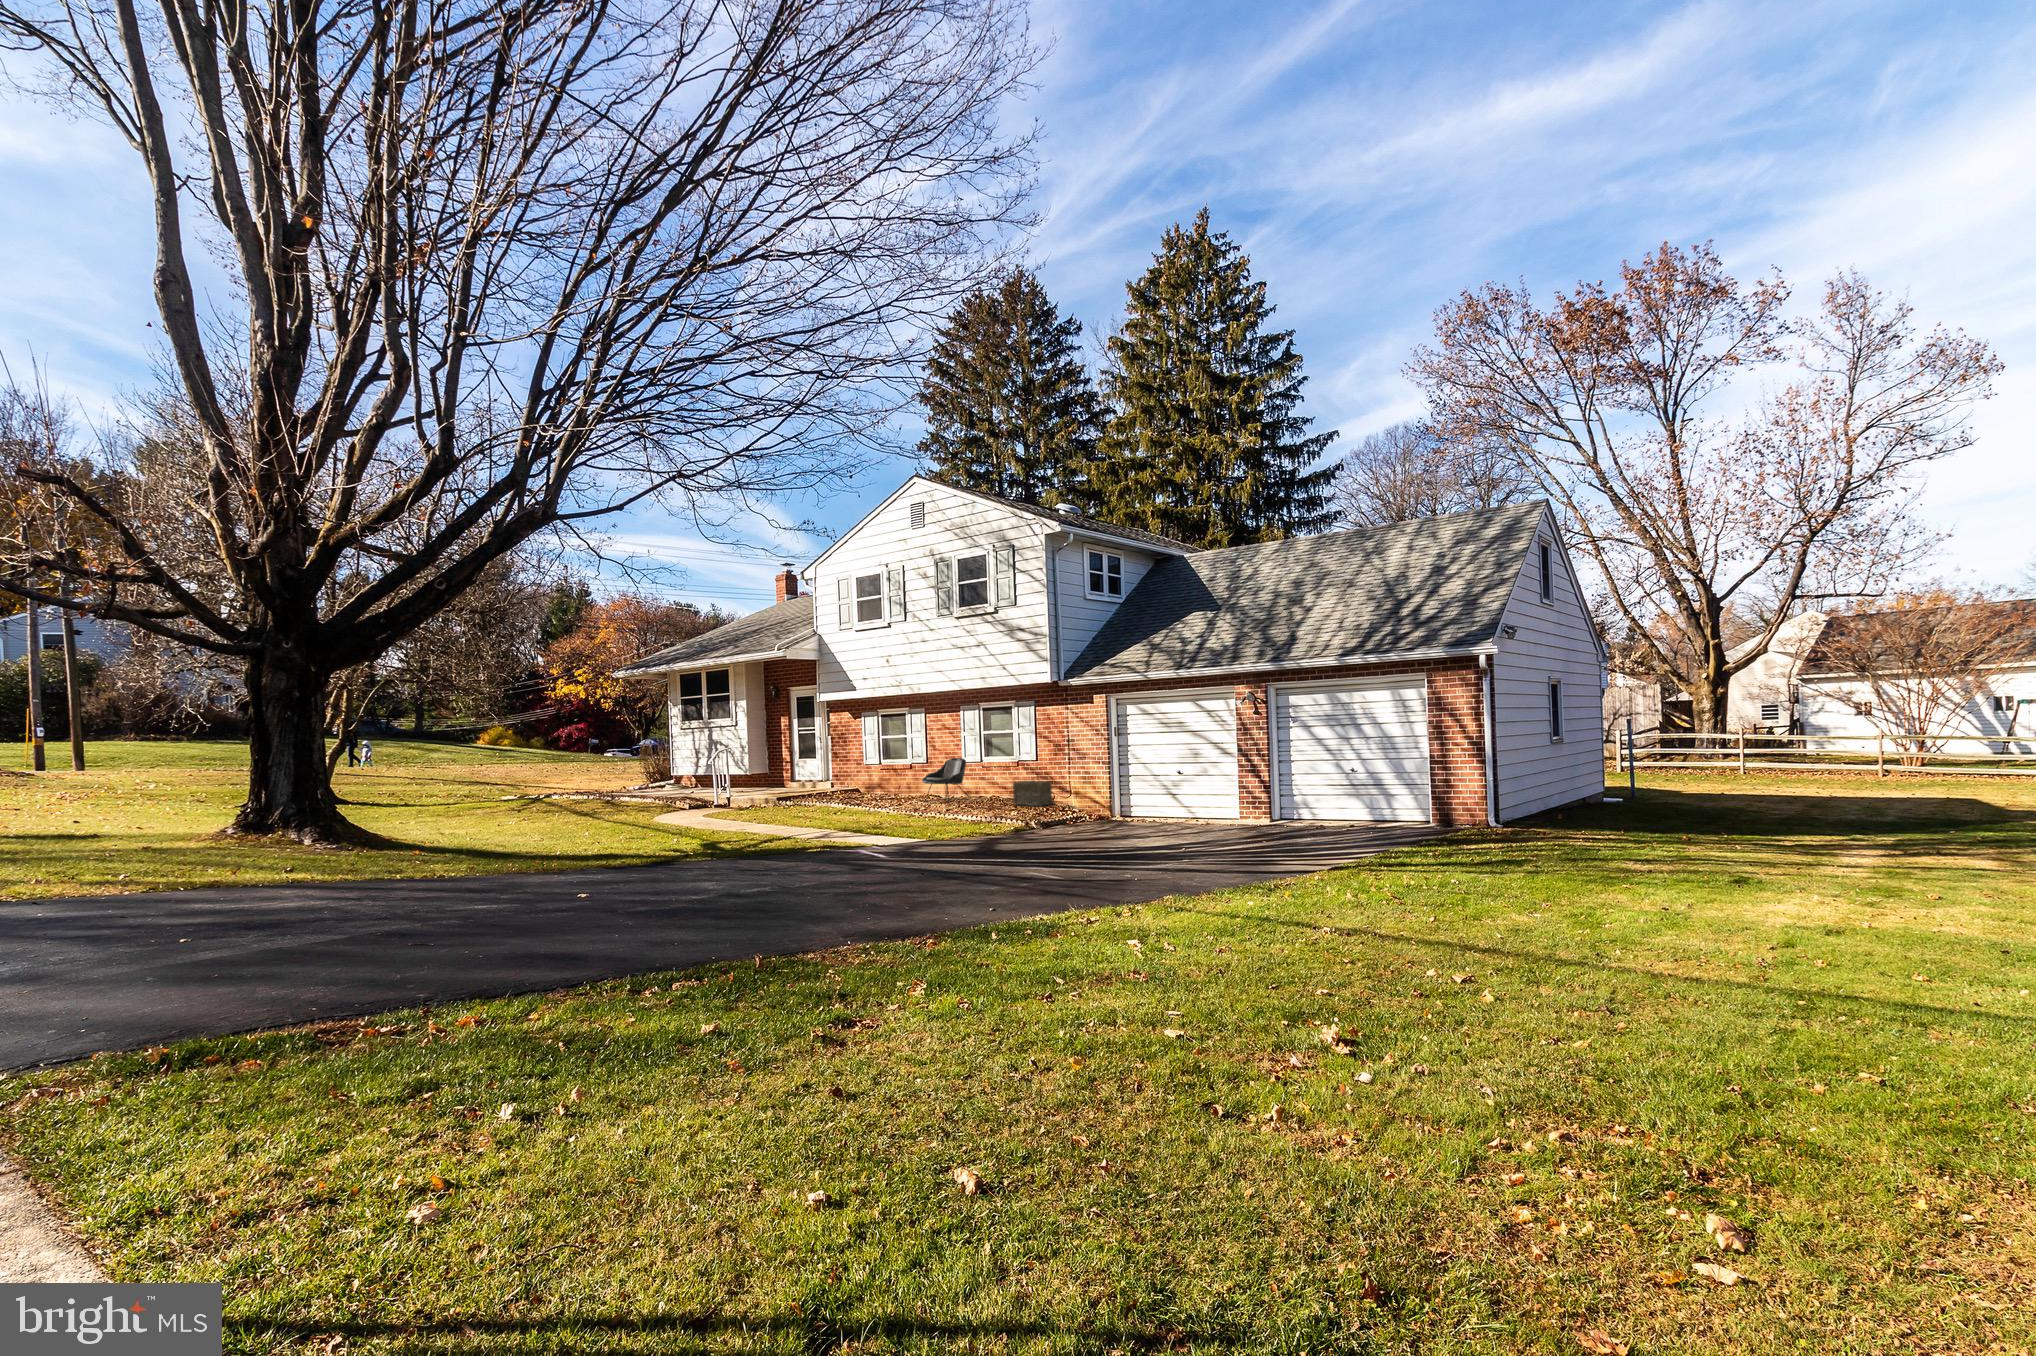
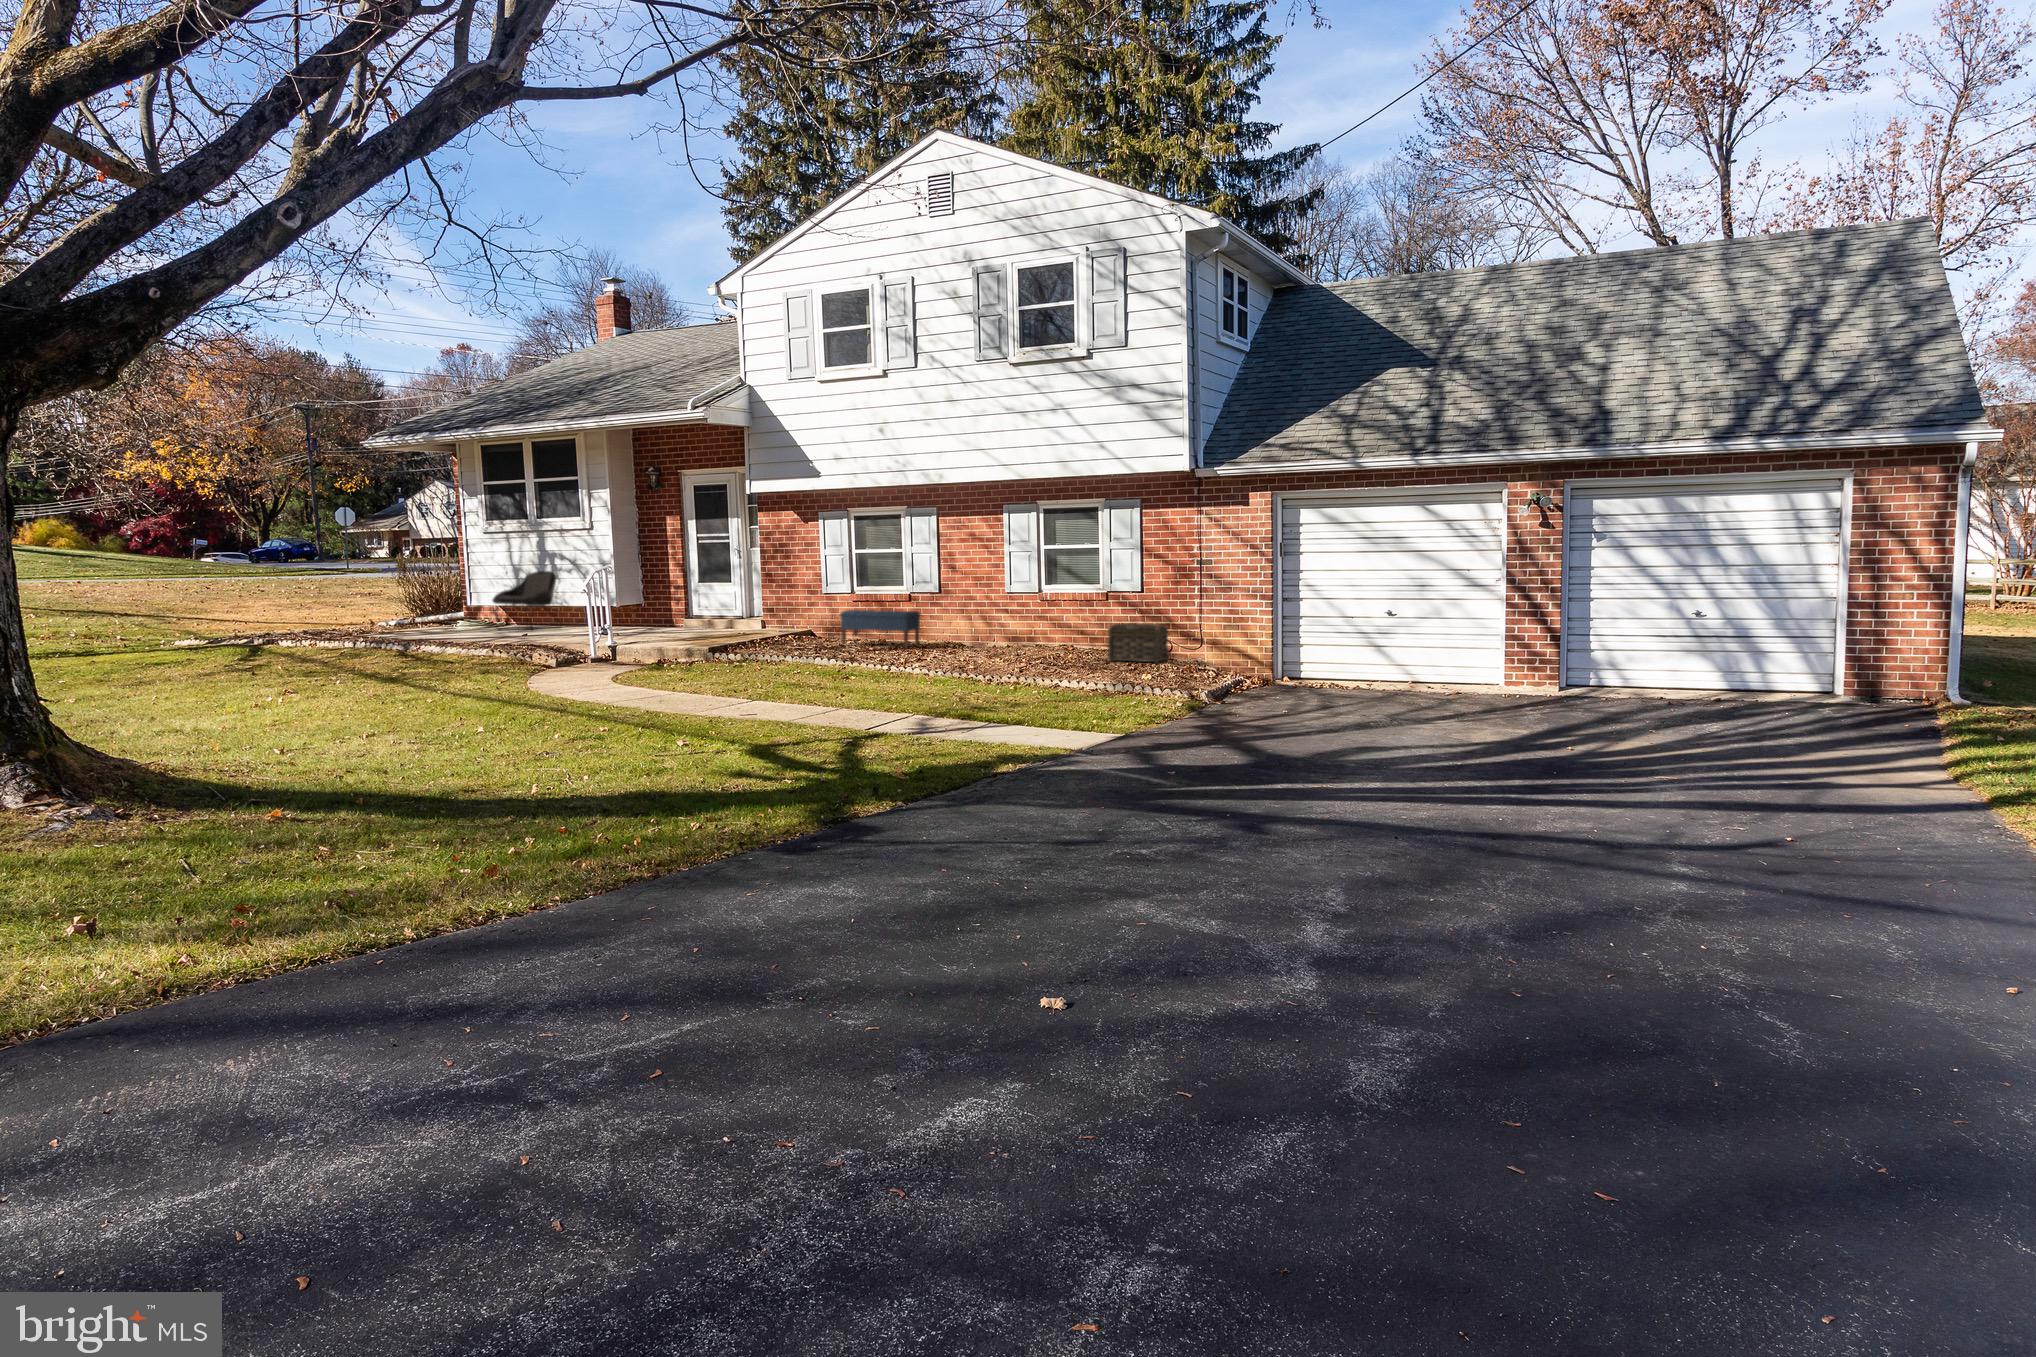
lounge chair: present [923,758,970,803] -> present [492,571,558,629]
bench: none [869,774,918,798] -> present [840,610,920,648]

